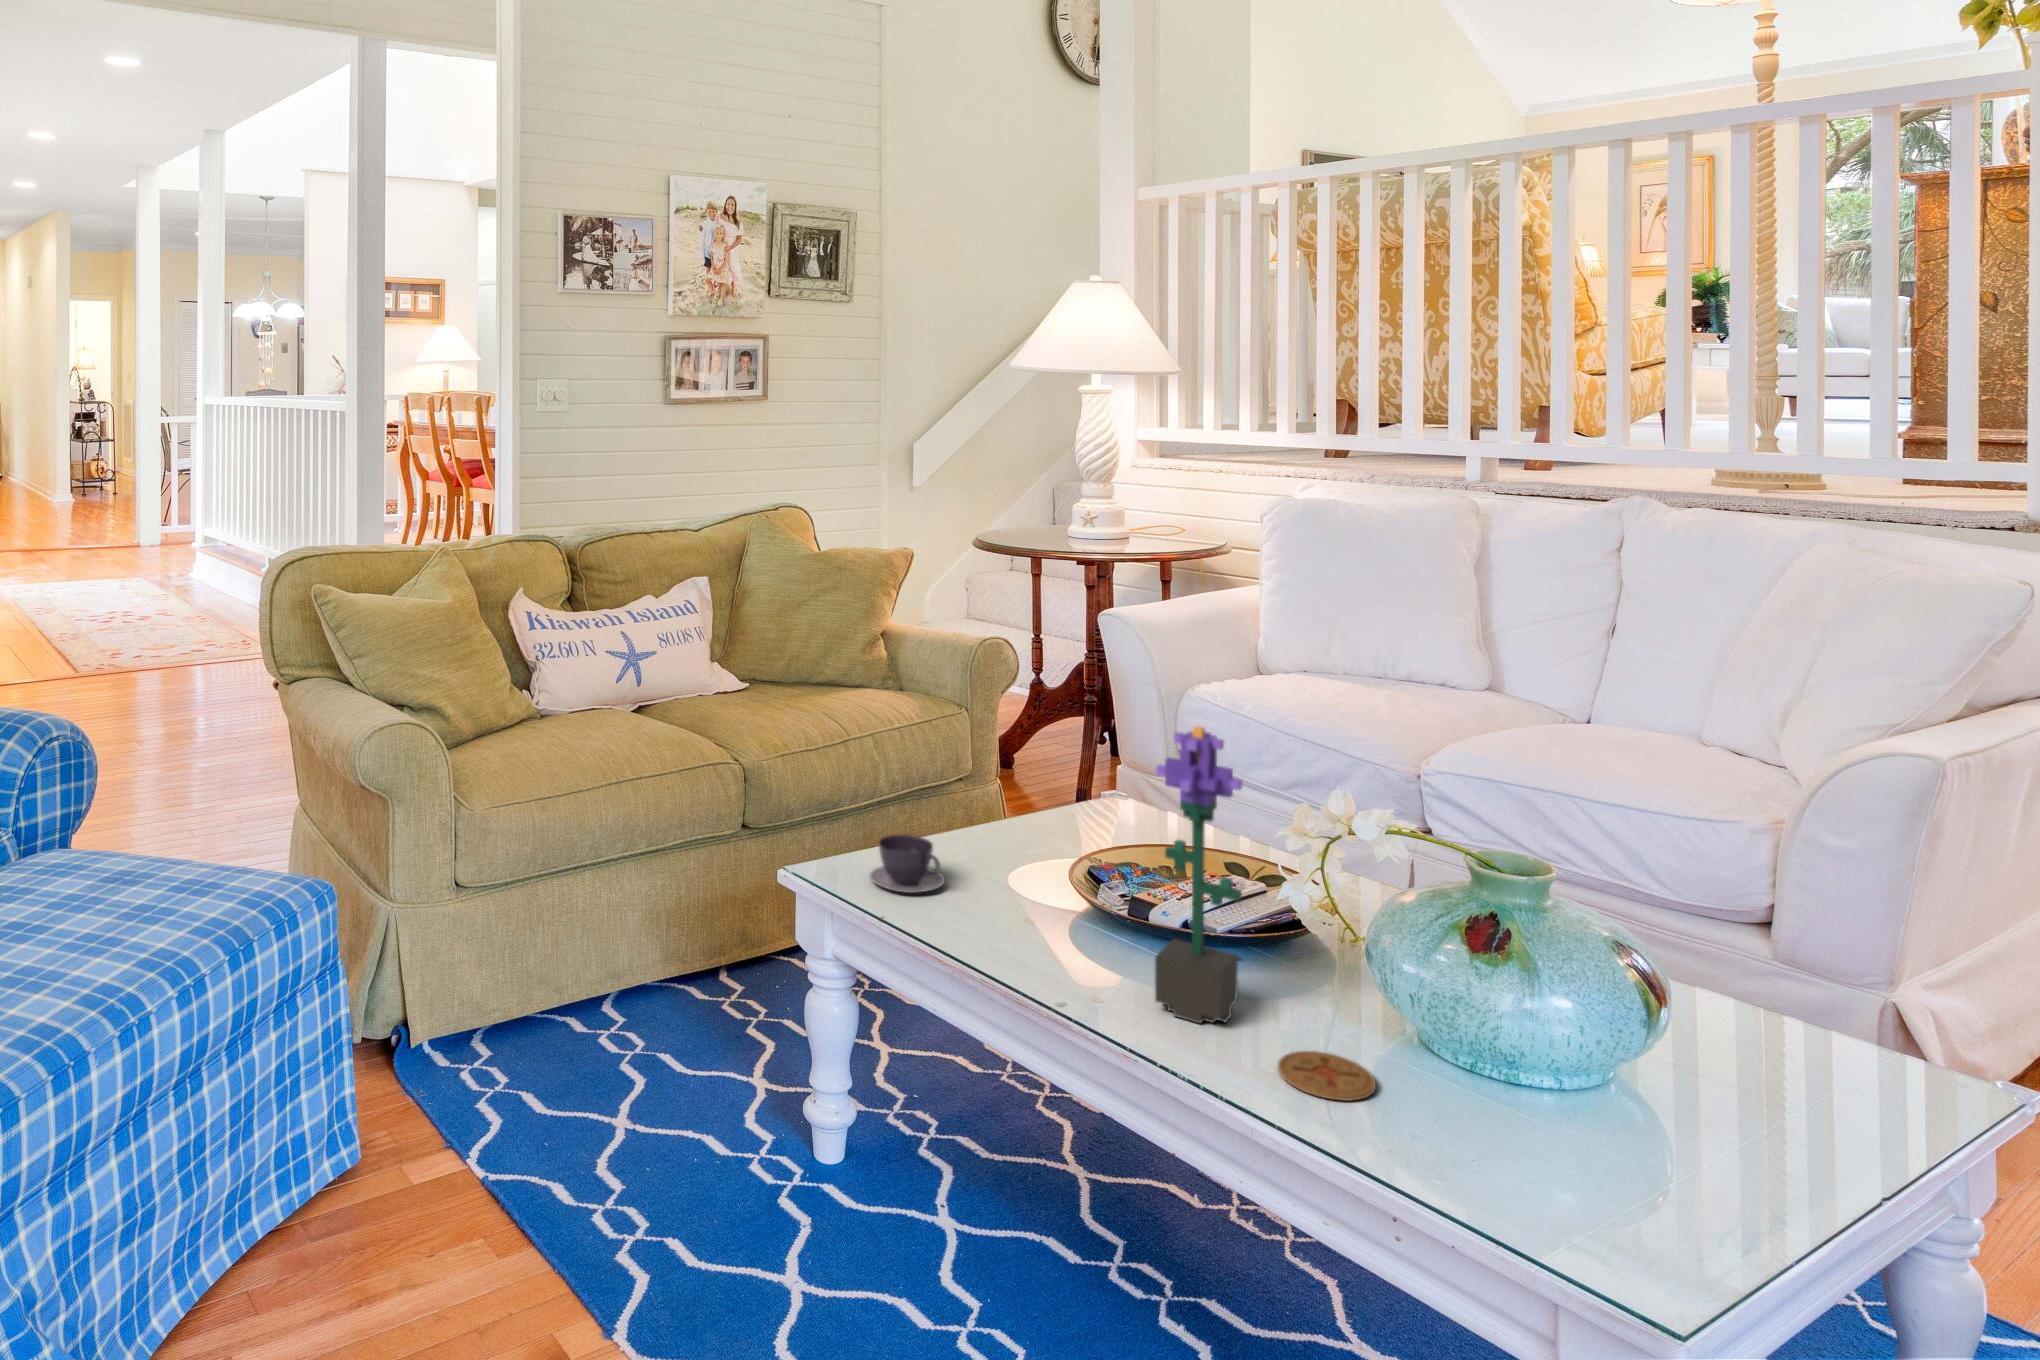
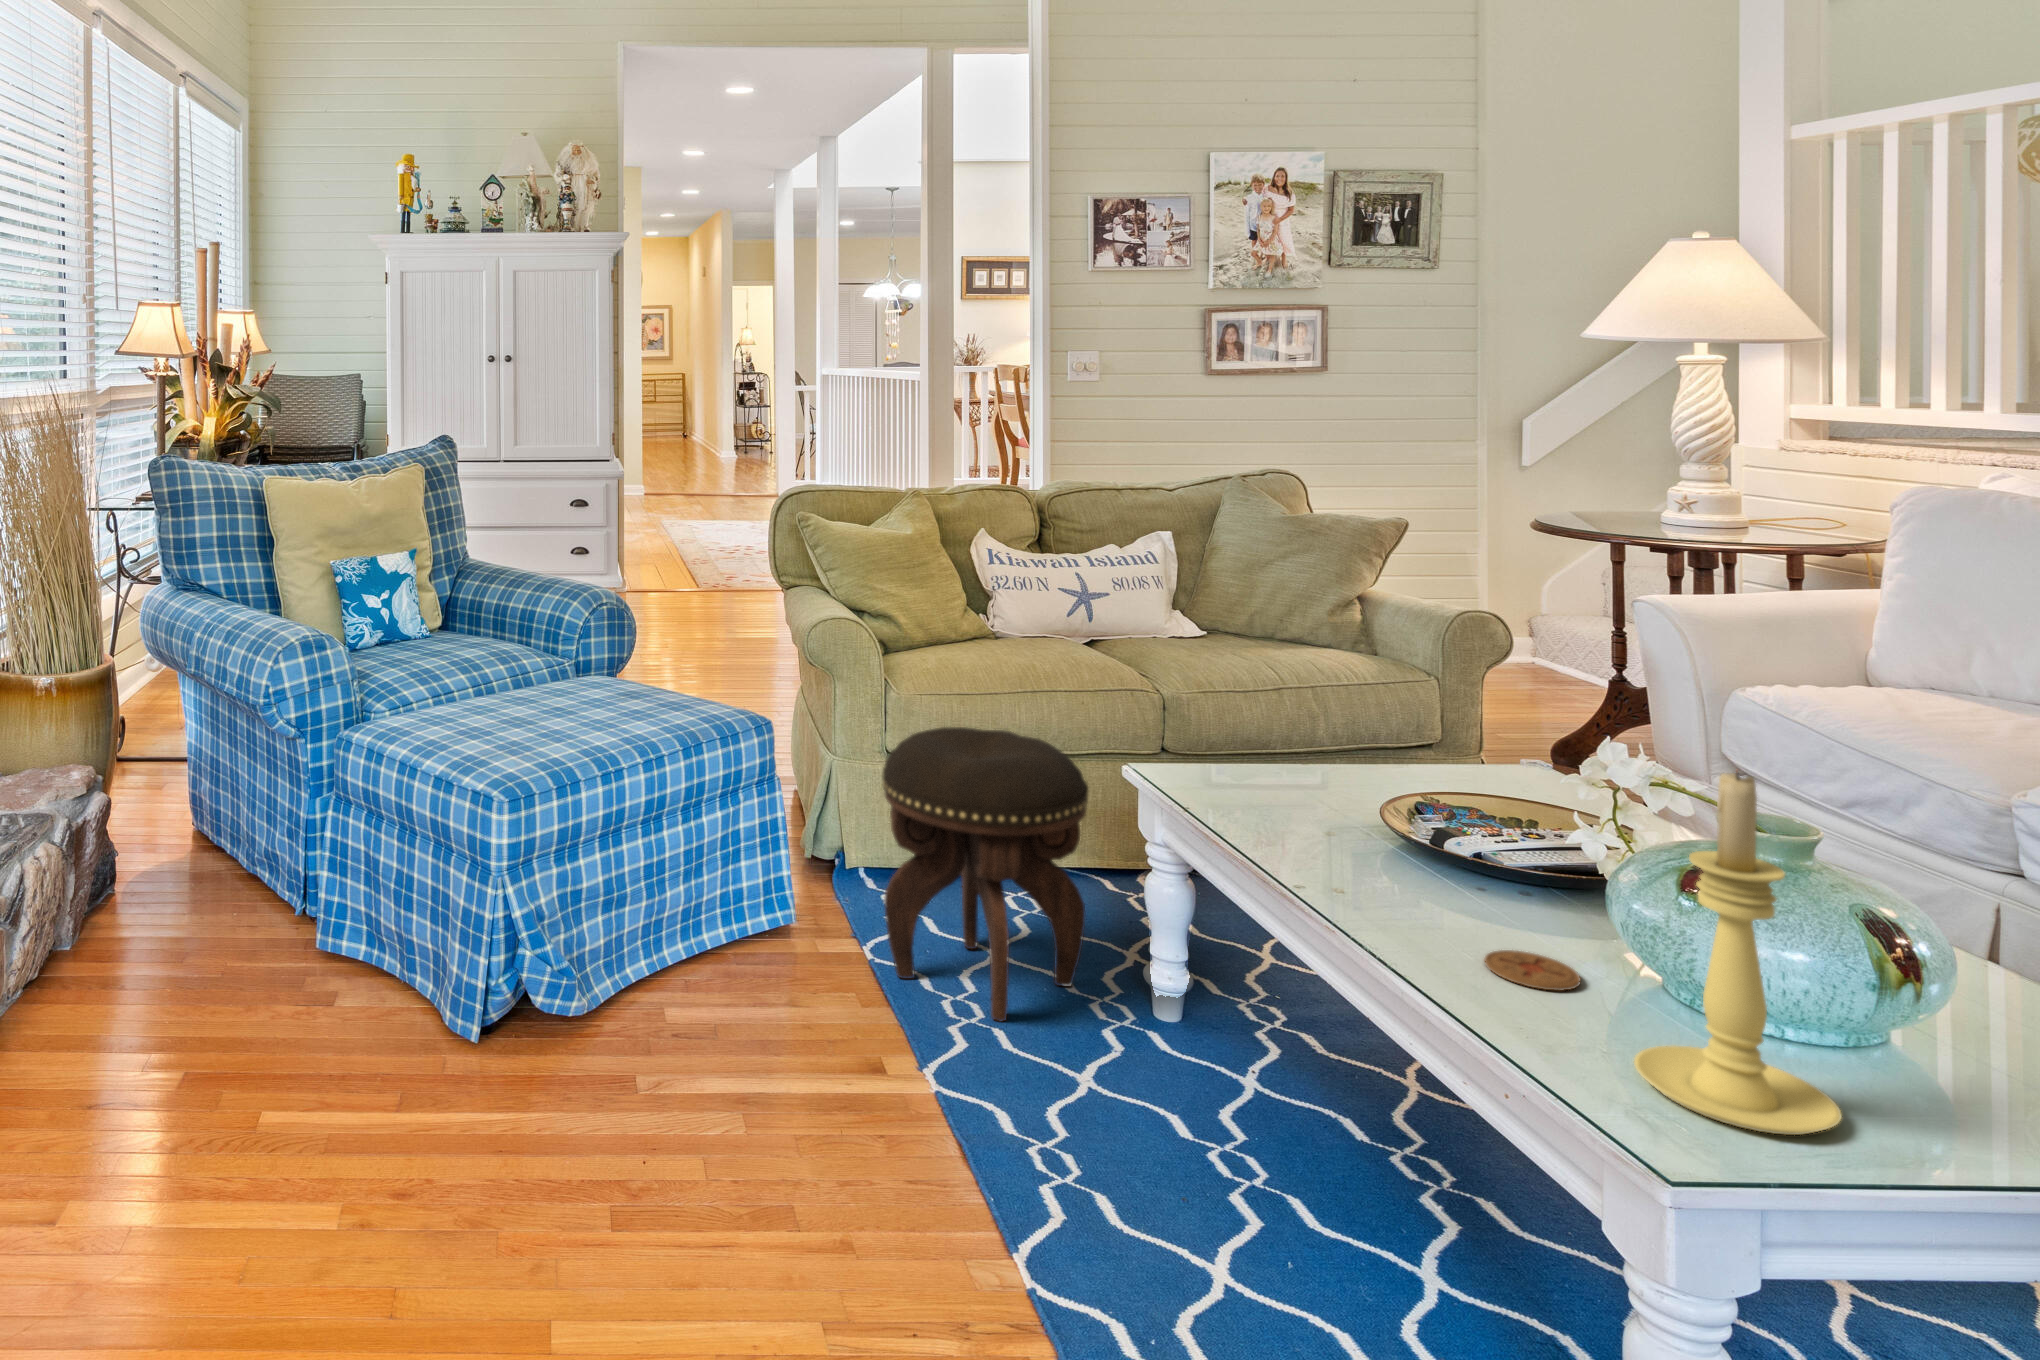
potted flower: present [1155,726,1242,1023] -> none [1403,662,1492,924]
teacup: present [870,834,945,893] -> none [1208,750,1280,798]
candle holder: none [1503,838,1714,1251] -> present [1634,772,1842,1135]
footstool: none [498,848,748,1239] -> present [883,727,1088,1021]

